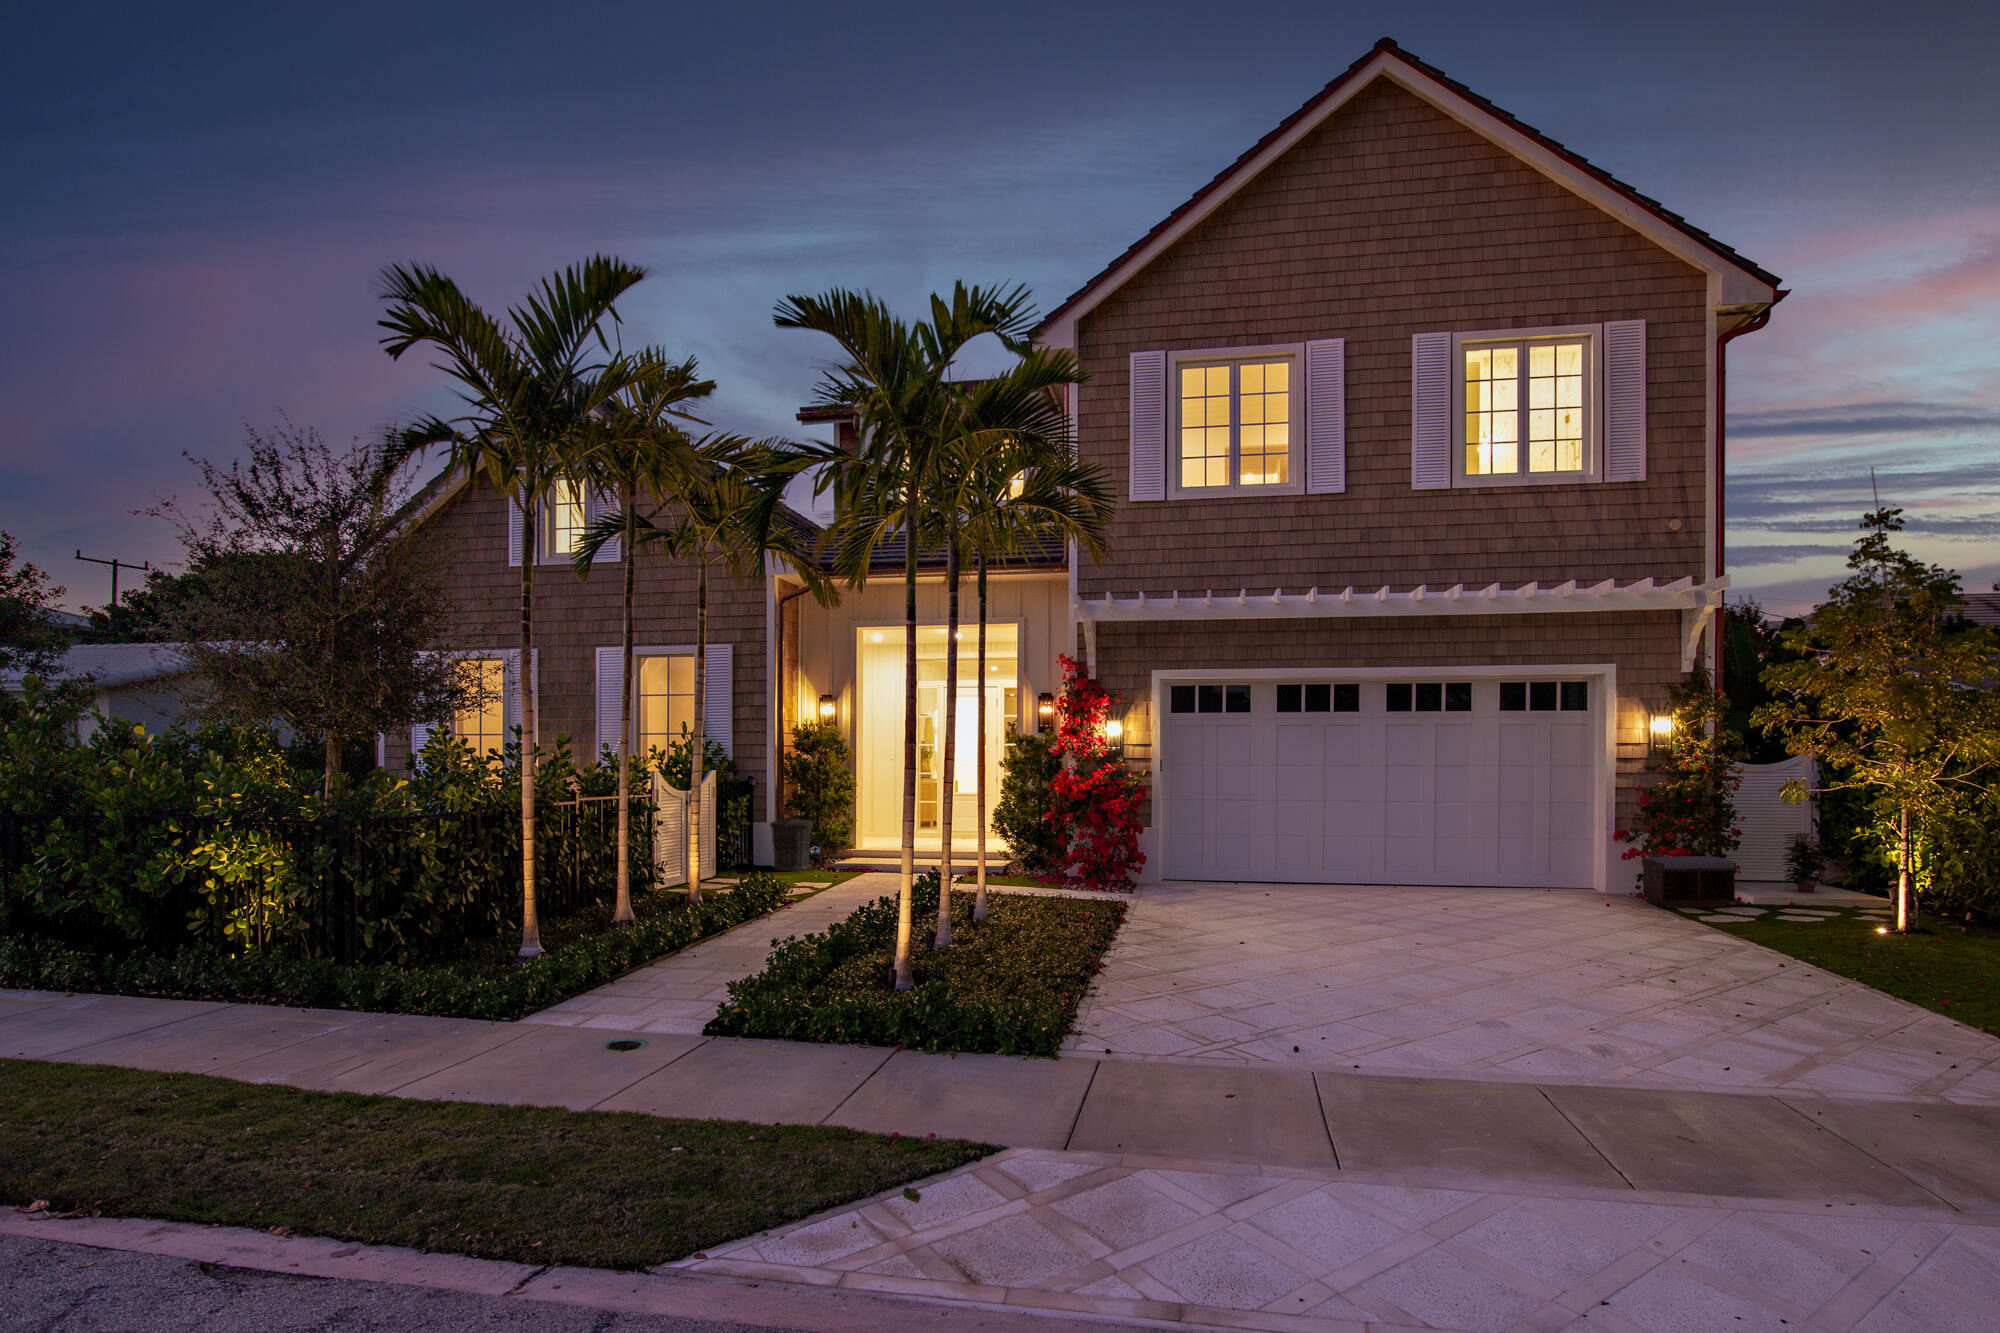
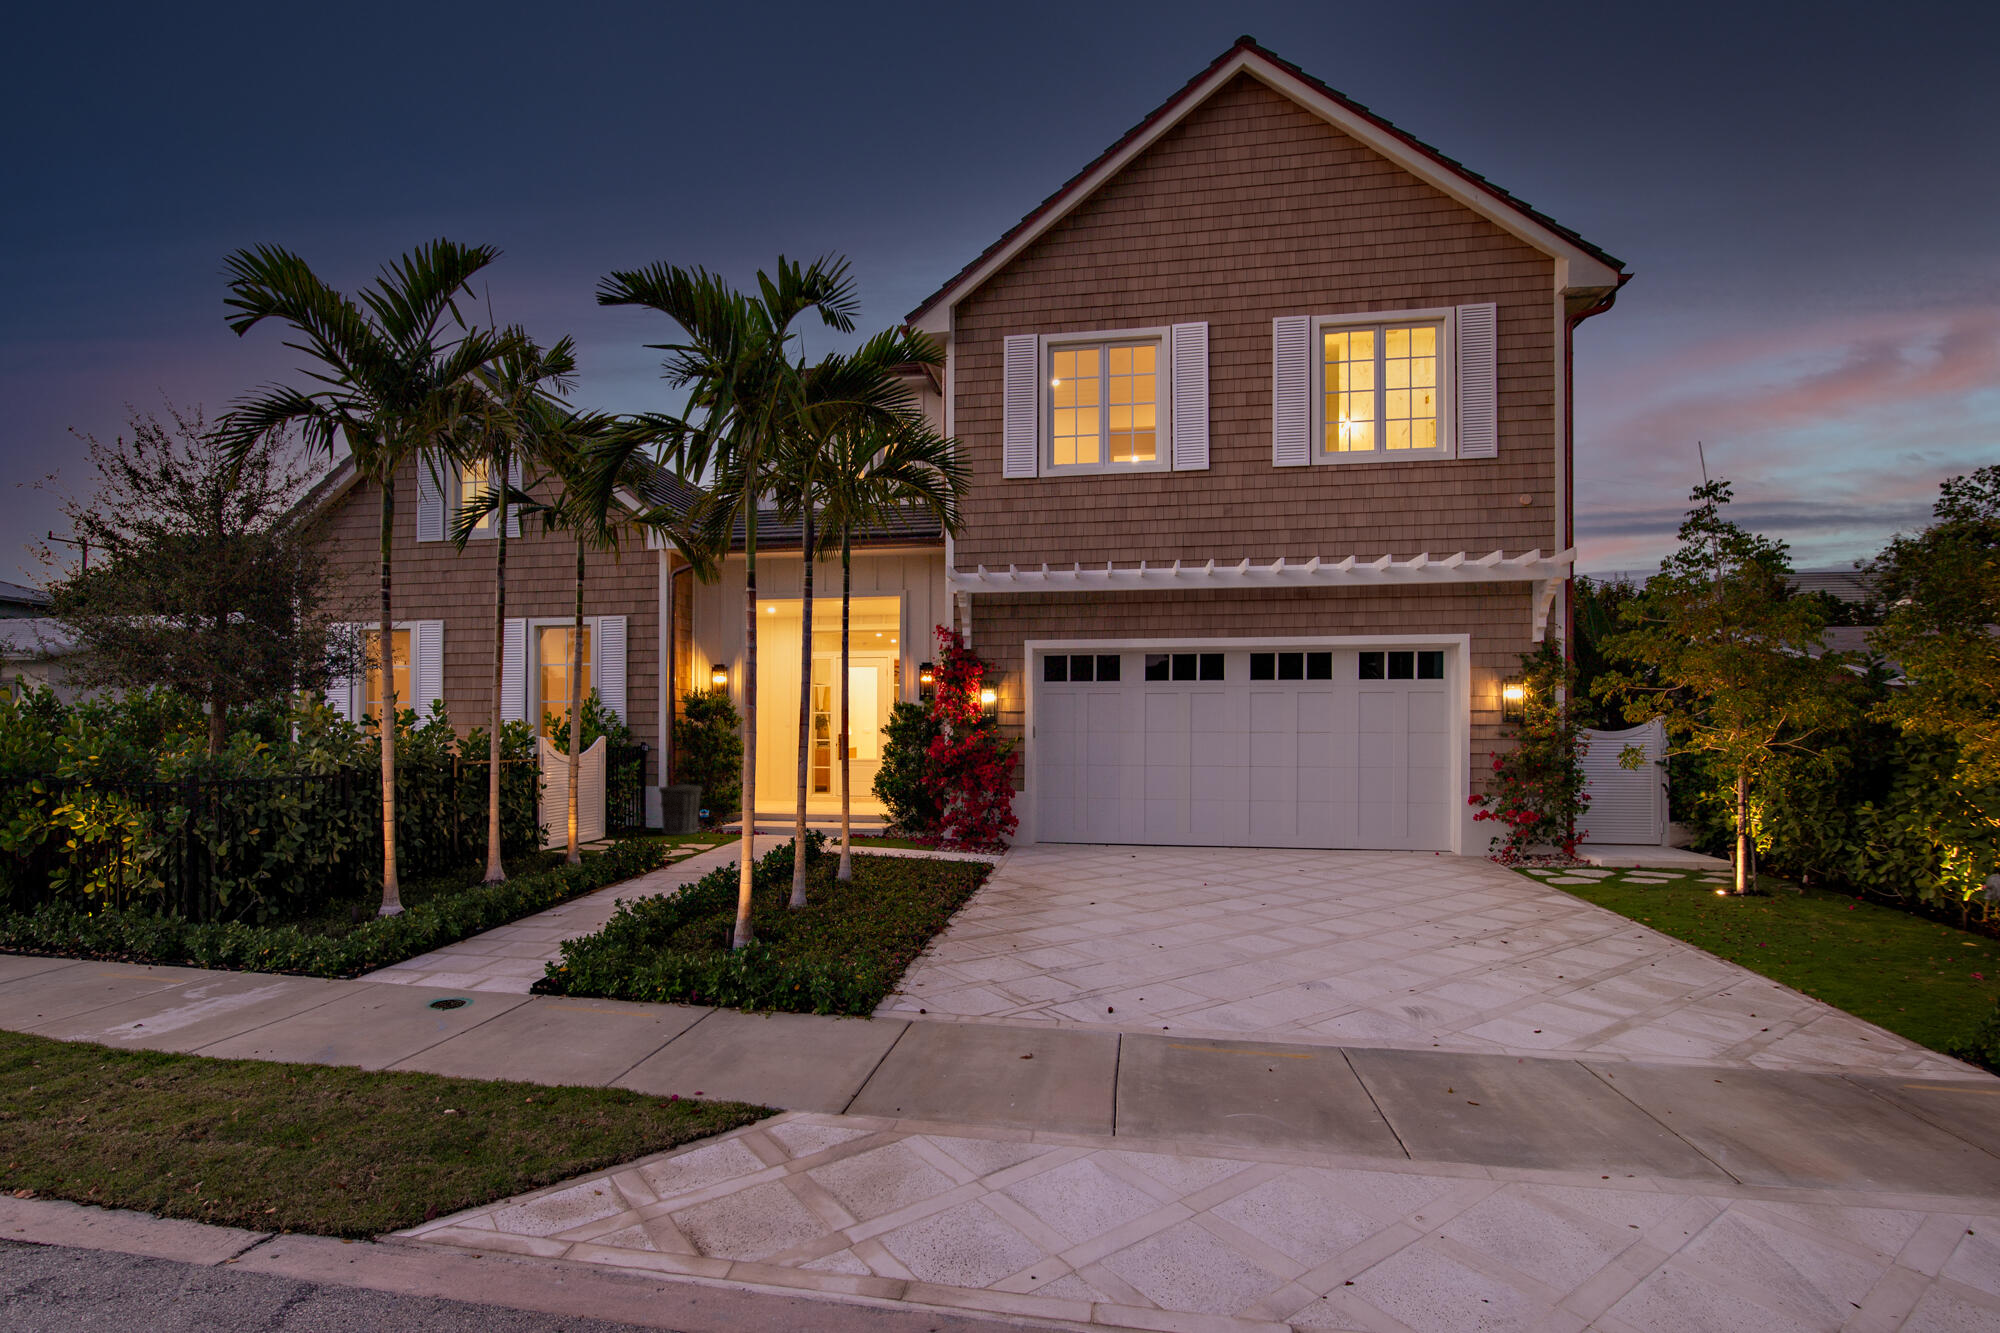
decorative plant: present [1783,833,1827,892] -> none [1617,799,1665,856]
bench: present [1642,856,1736,908] -> none [1495,820,1589,871]

